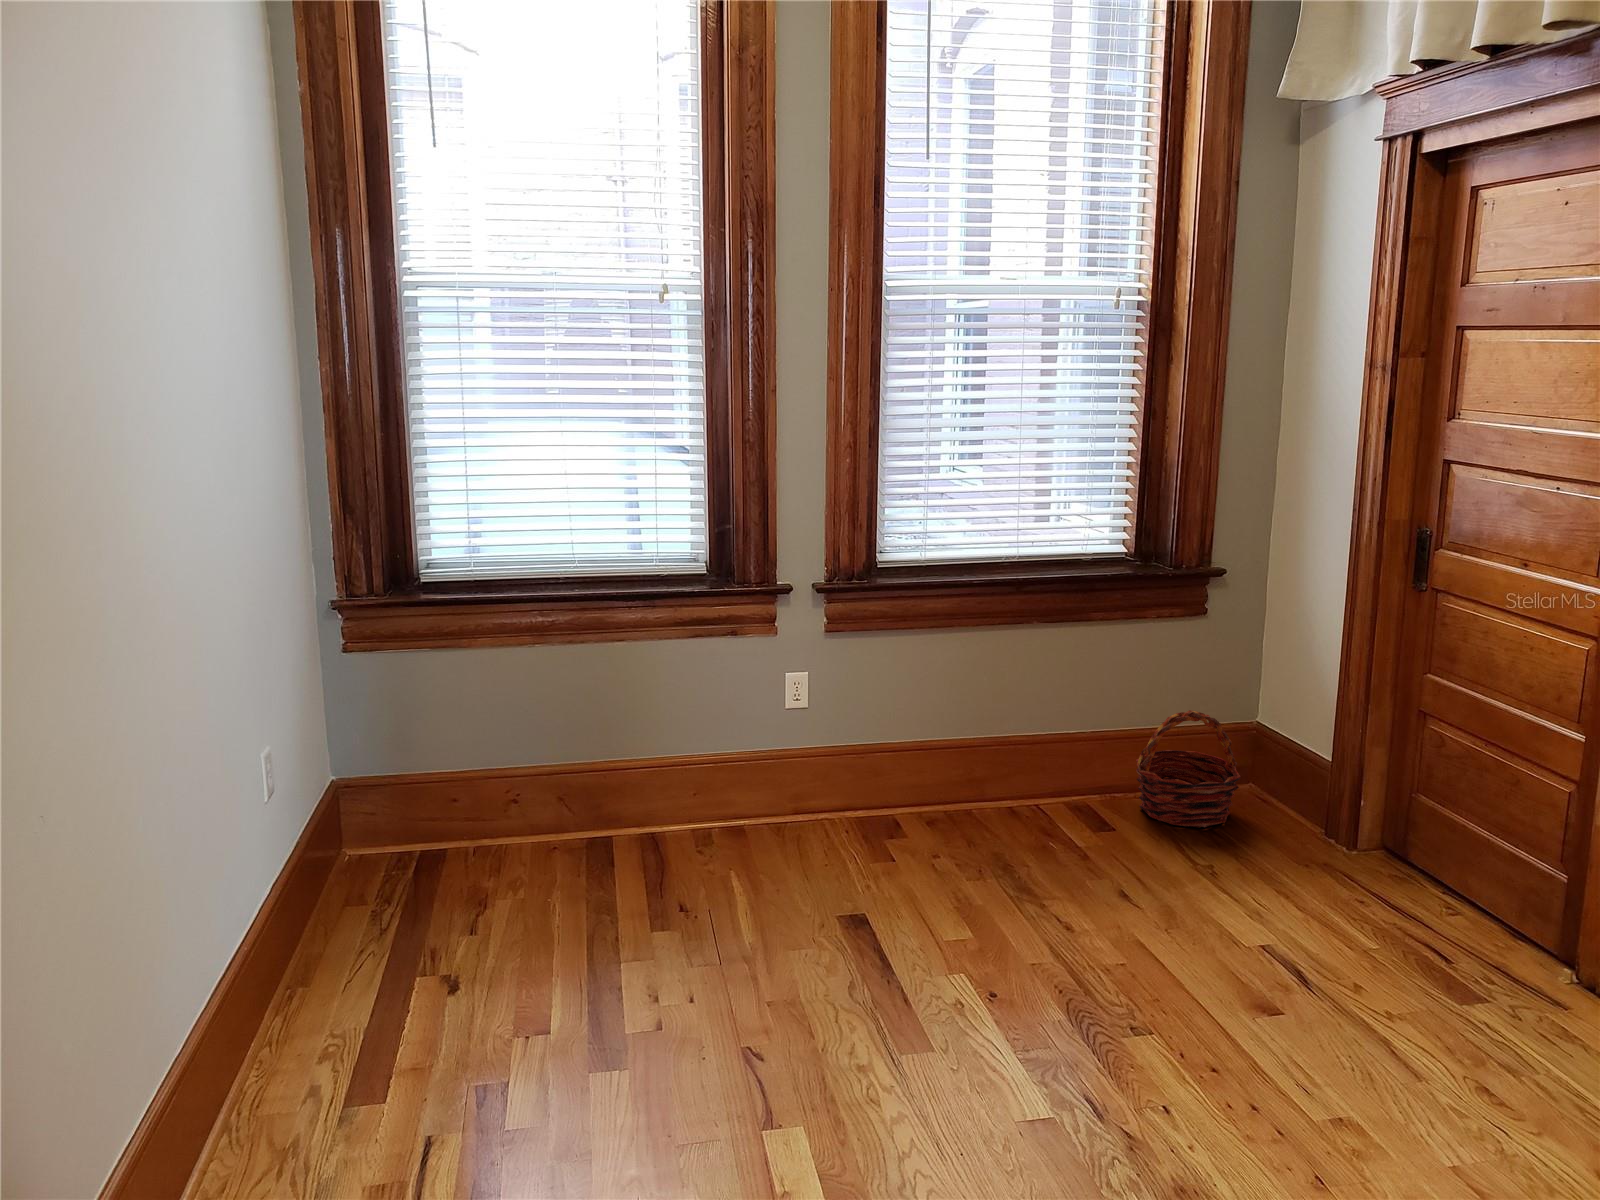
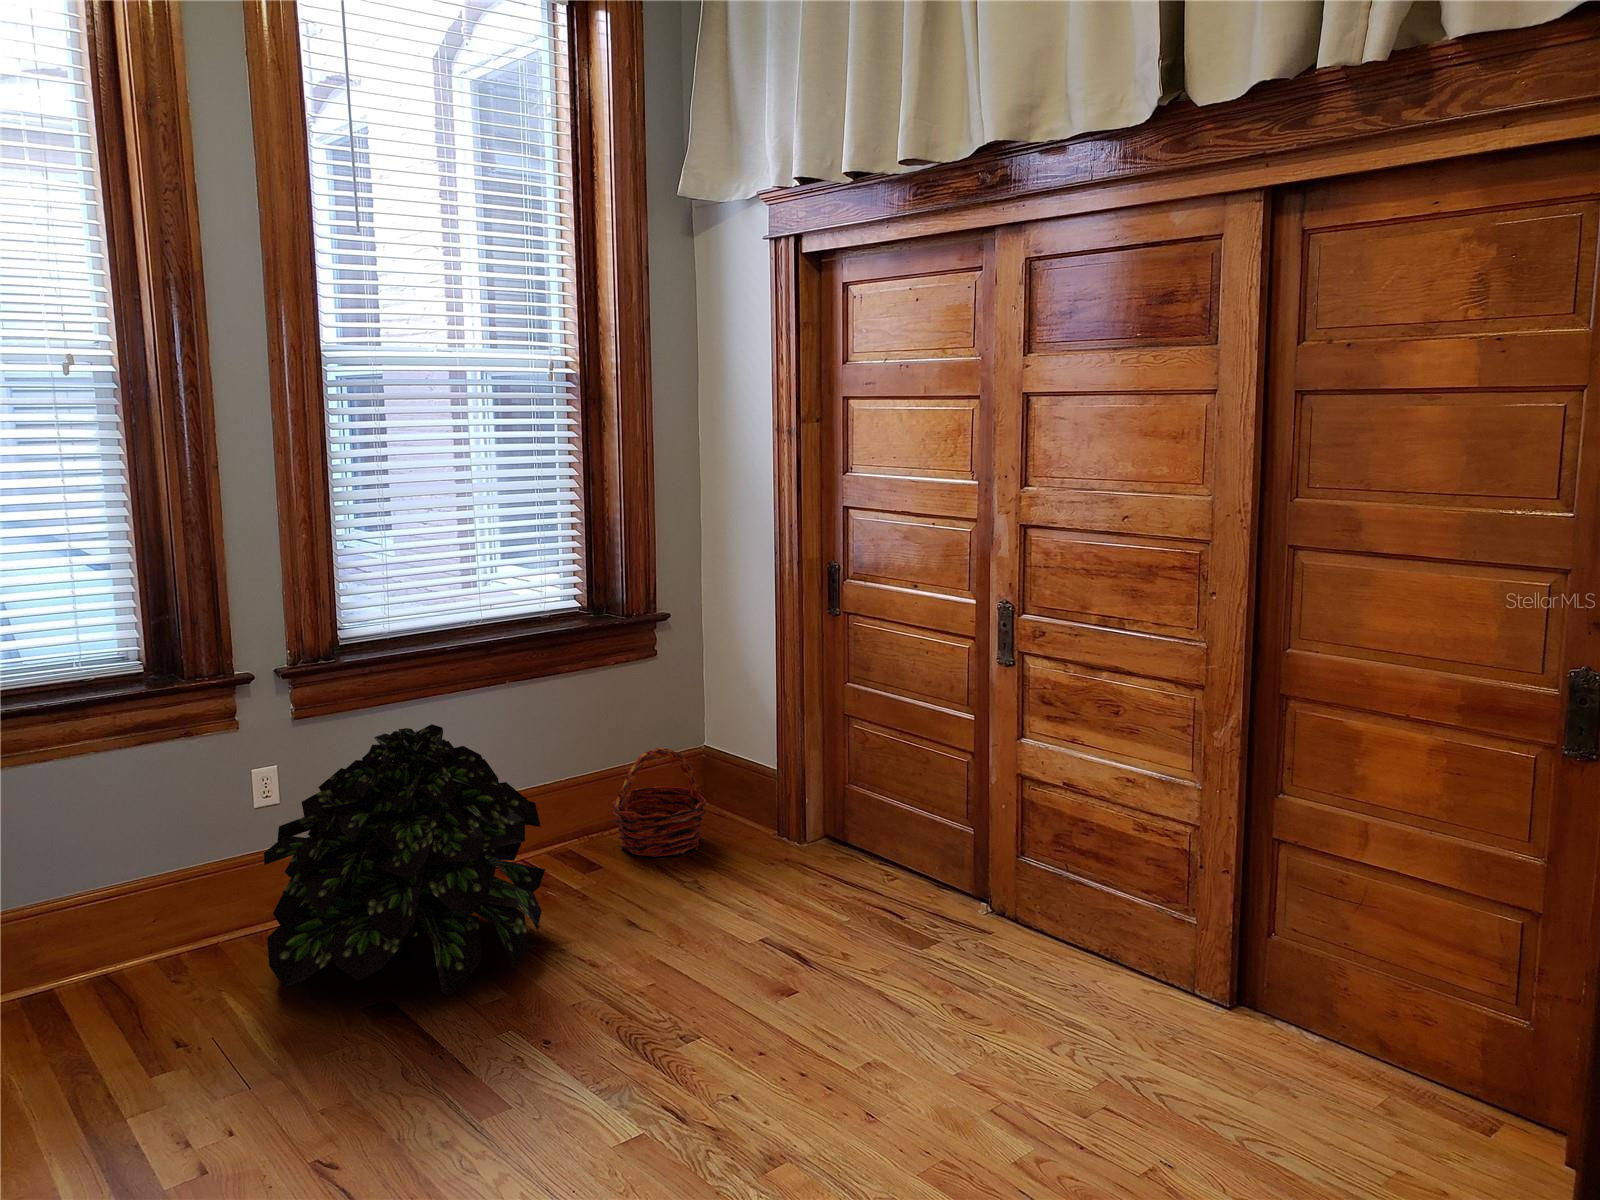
potted plant: none [766,653,1040,921] -> present [264,724,545,996]

